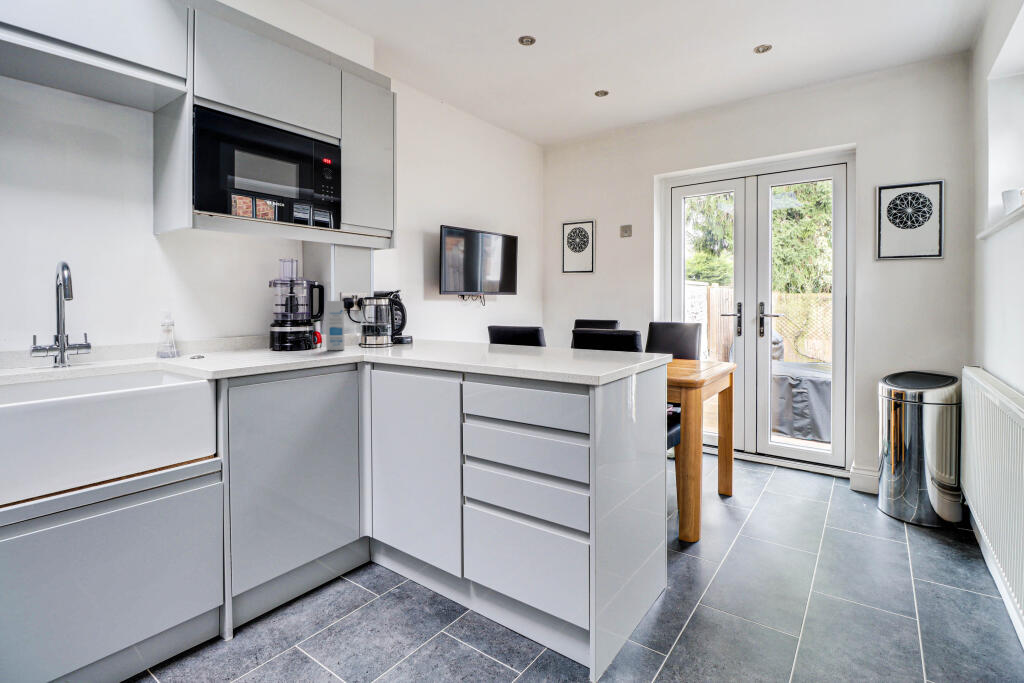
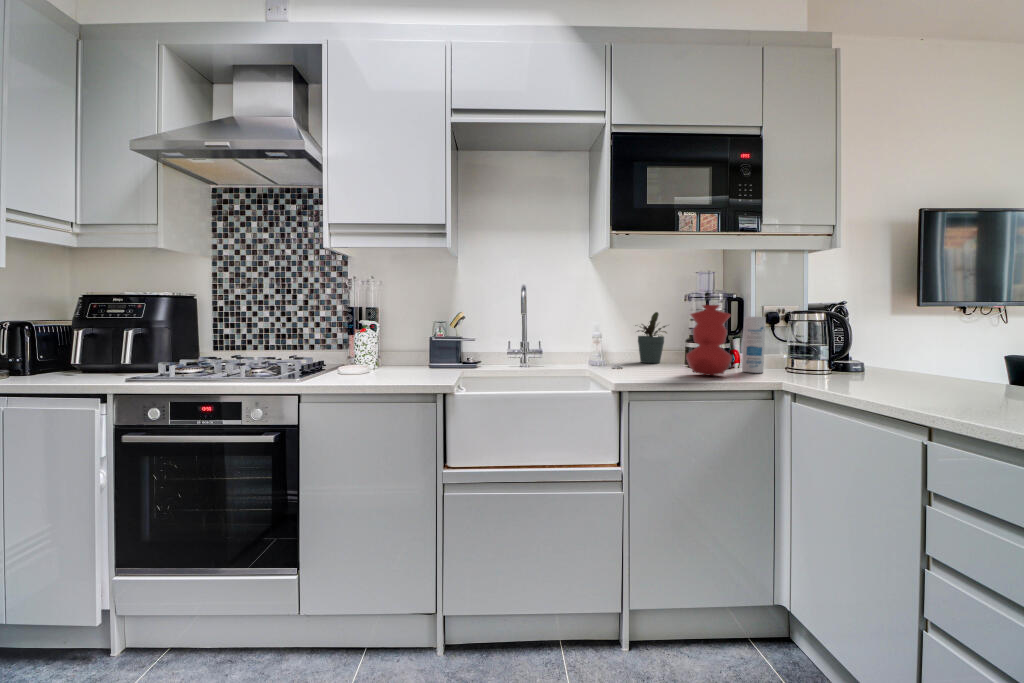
vase: none [275,289,319,355] -> present [686,305,732,375]
potted plant: none [208,298,253,350] -> present [637,312,667,363]

